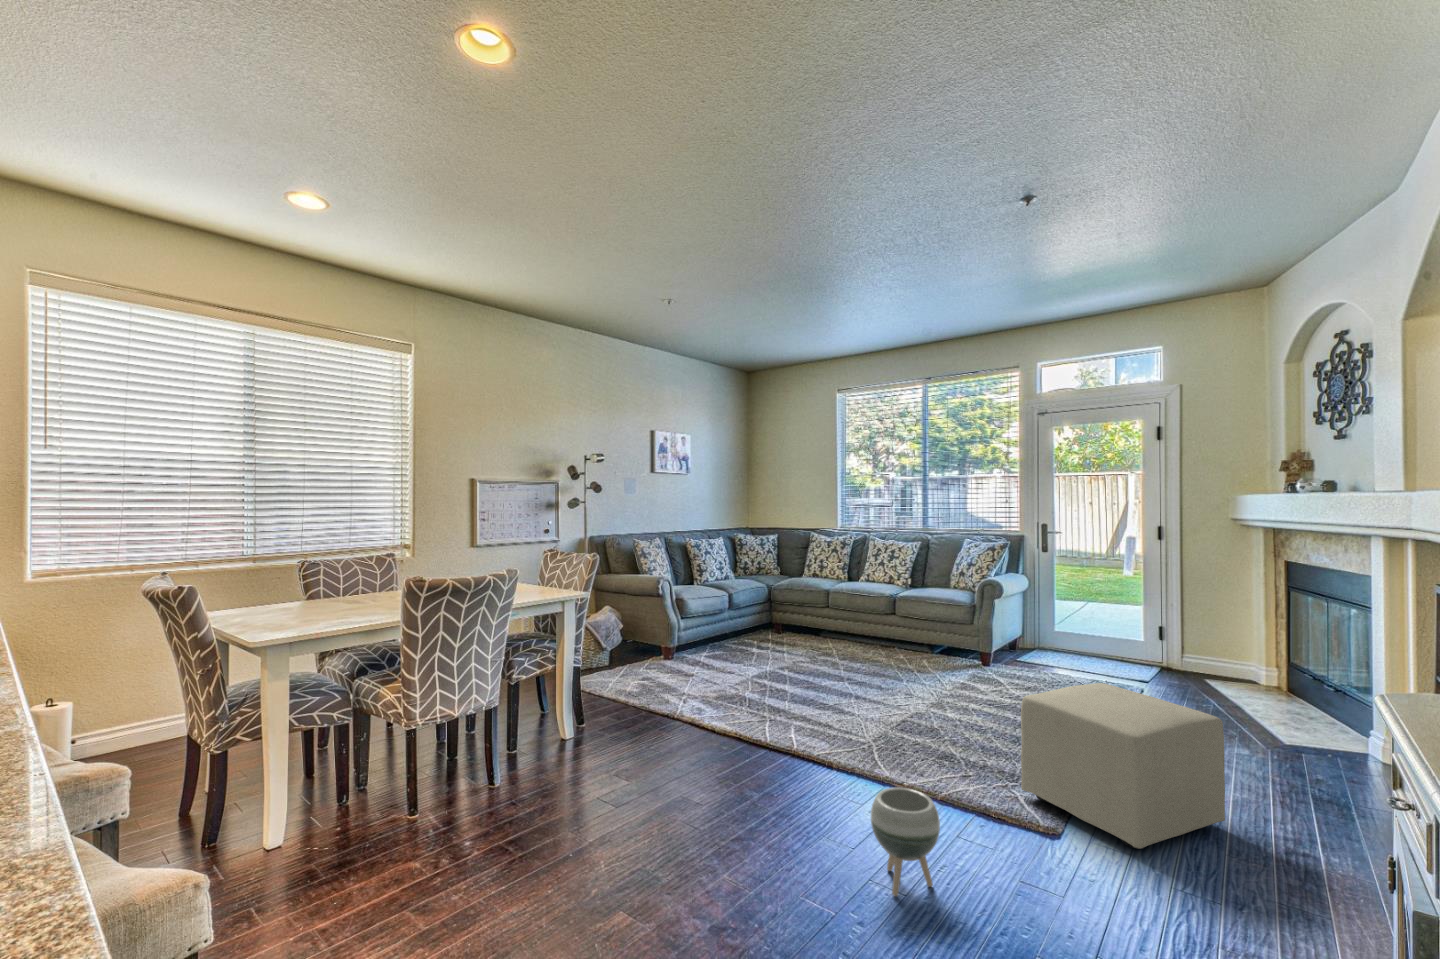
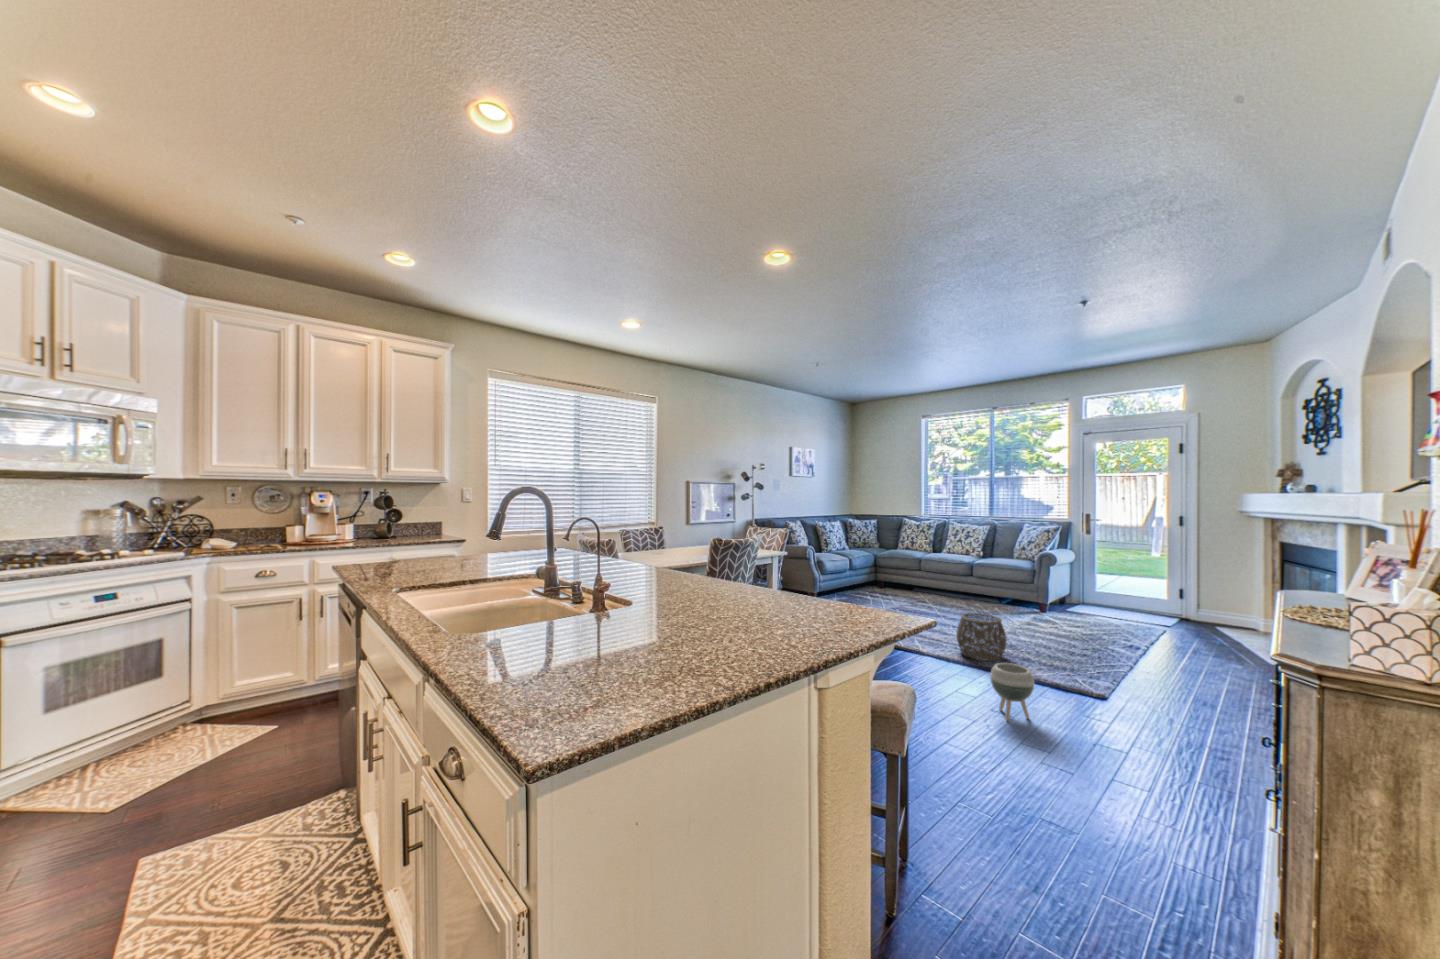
woven basket: none [847,682,921,762] -> present [956,613,1006,661]
ottoman: present [1021,683,1225,849] -> none [1079,615,1222,710]

